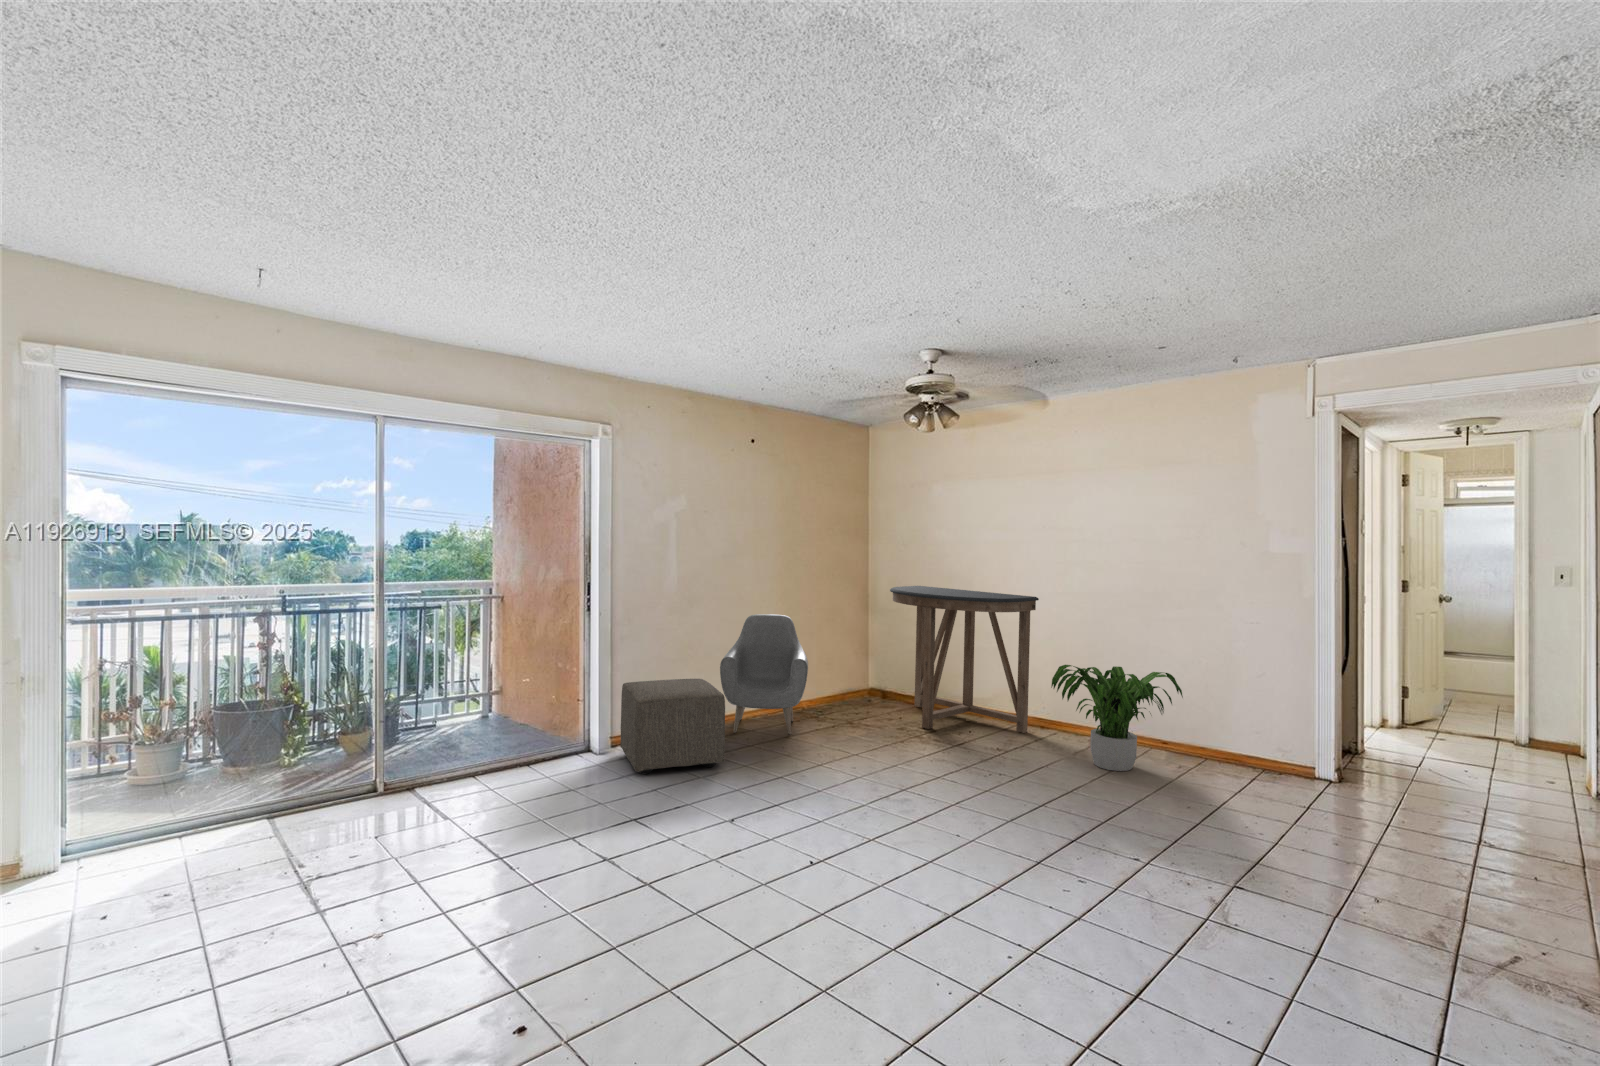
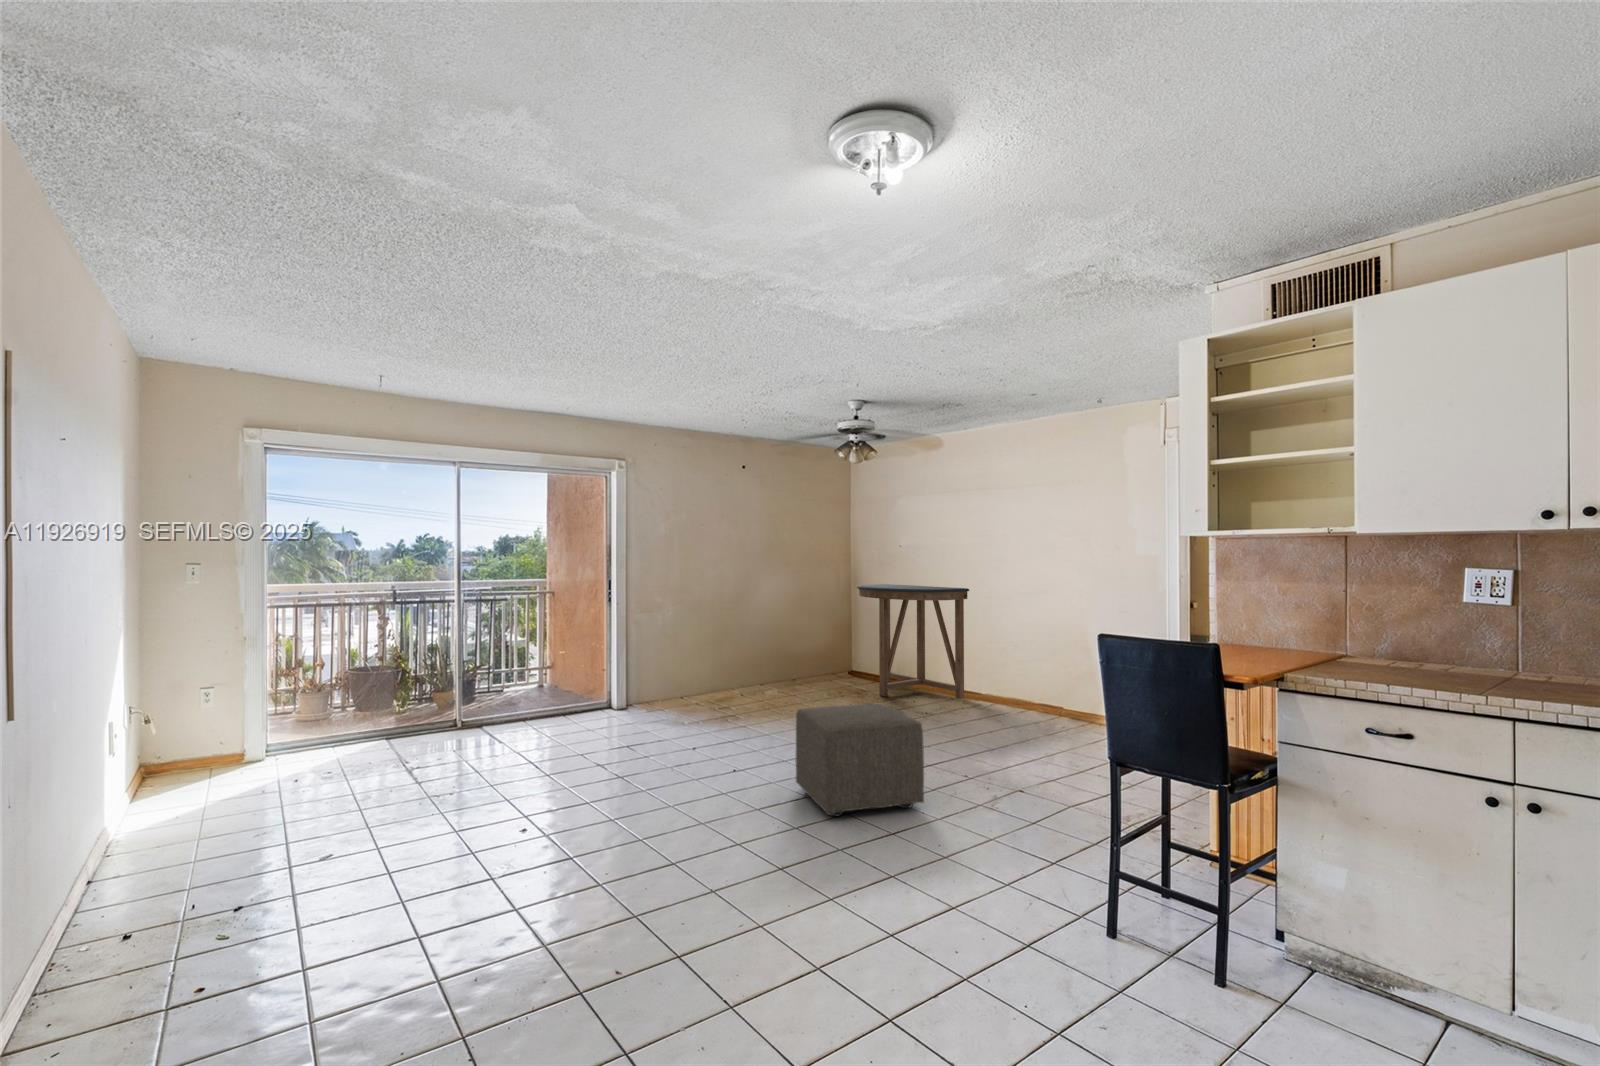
armchair: present [720,614,808,734] -> none [717,608,787,699]
potted plant: present [1051,665,1183,771] -> none [965,638,1067,721]
ottoman: present [621,679,725,774] -> present [796,704,924,816]

